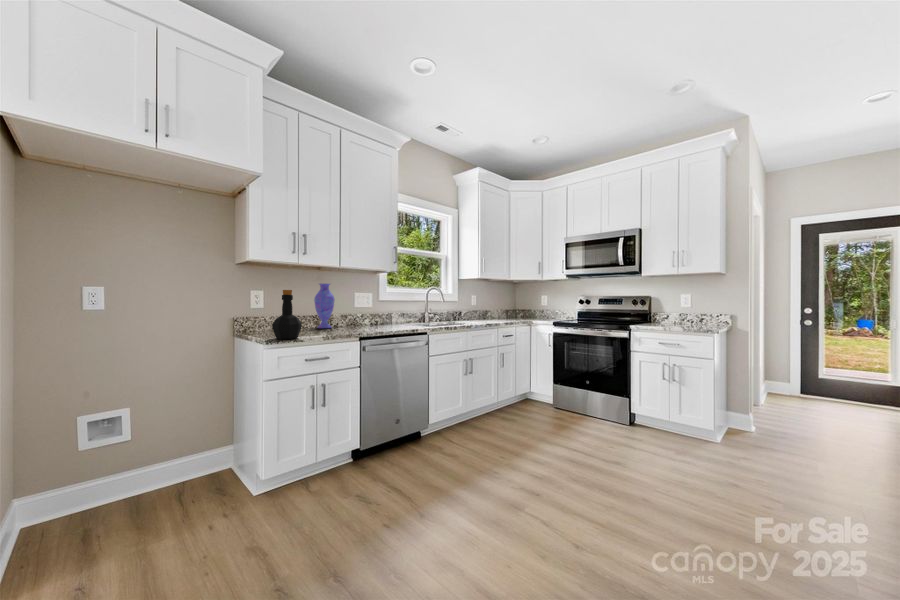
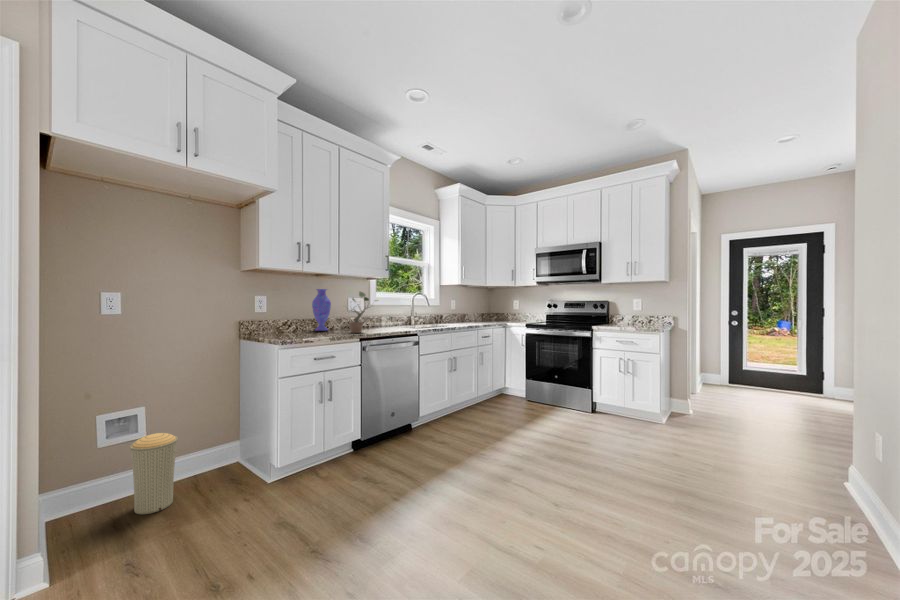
potted plant: none [340,285,384,331] -> present [349,292,378,333]
bottle: present [272,290,302,339] -> none [283,296,309,341]
trash can: none [105,436,158,524] -> present [130,433,178,514]

